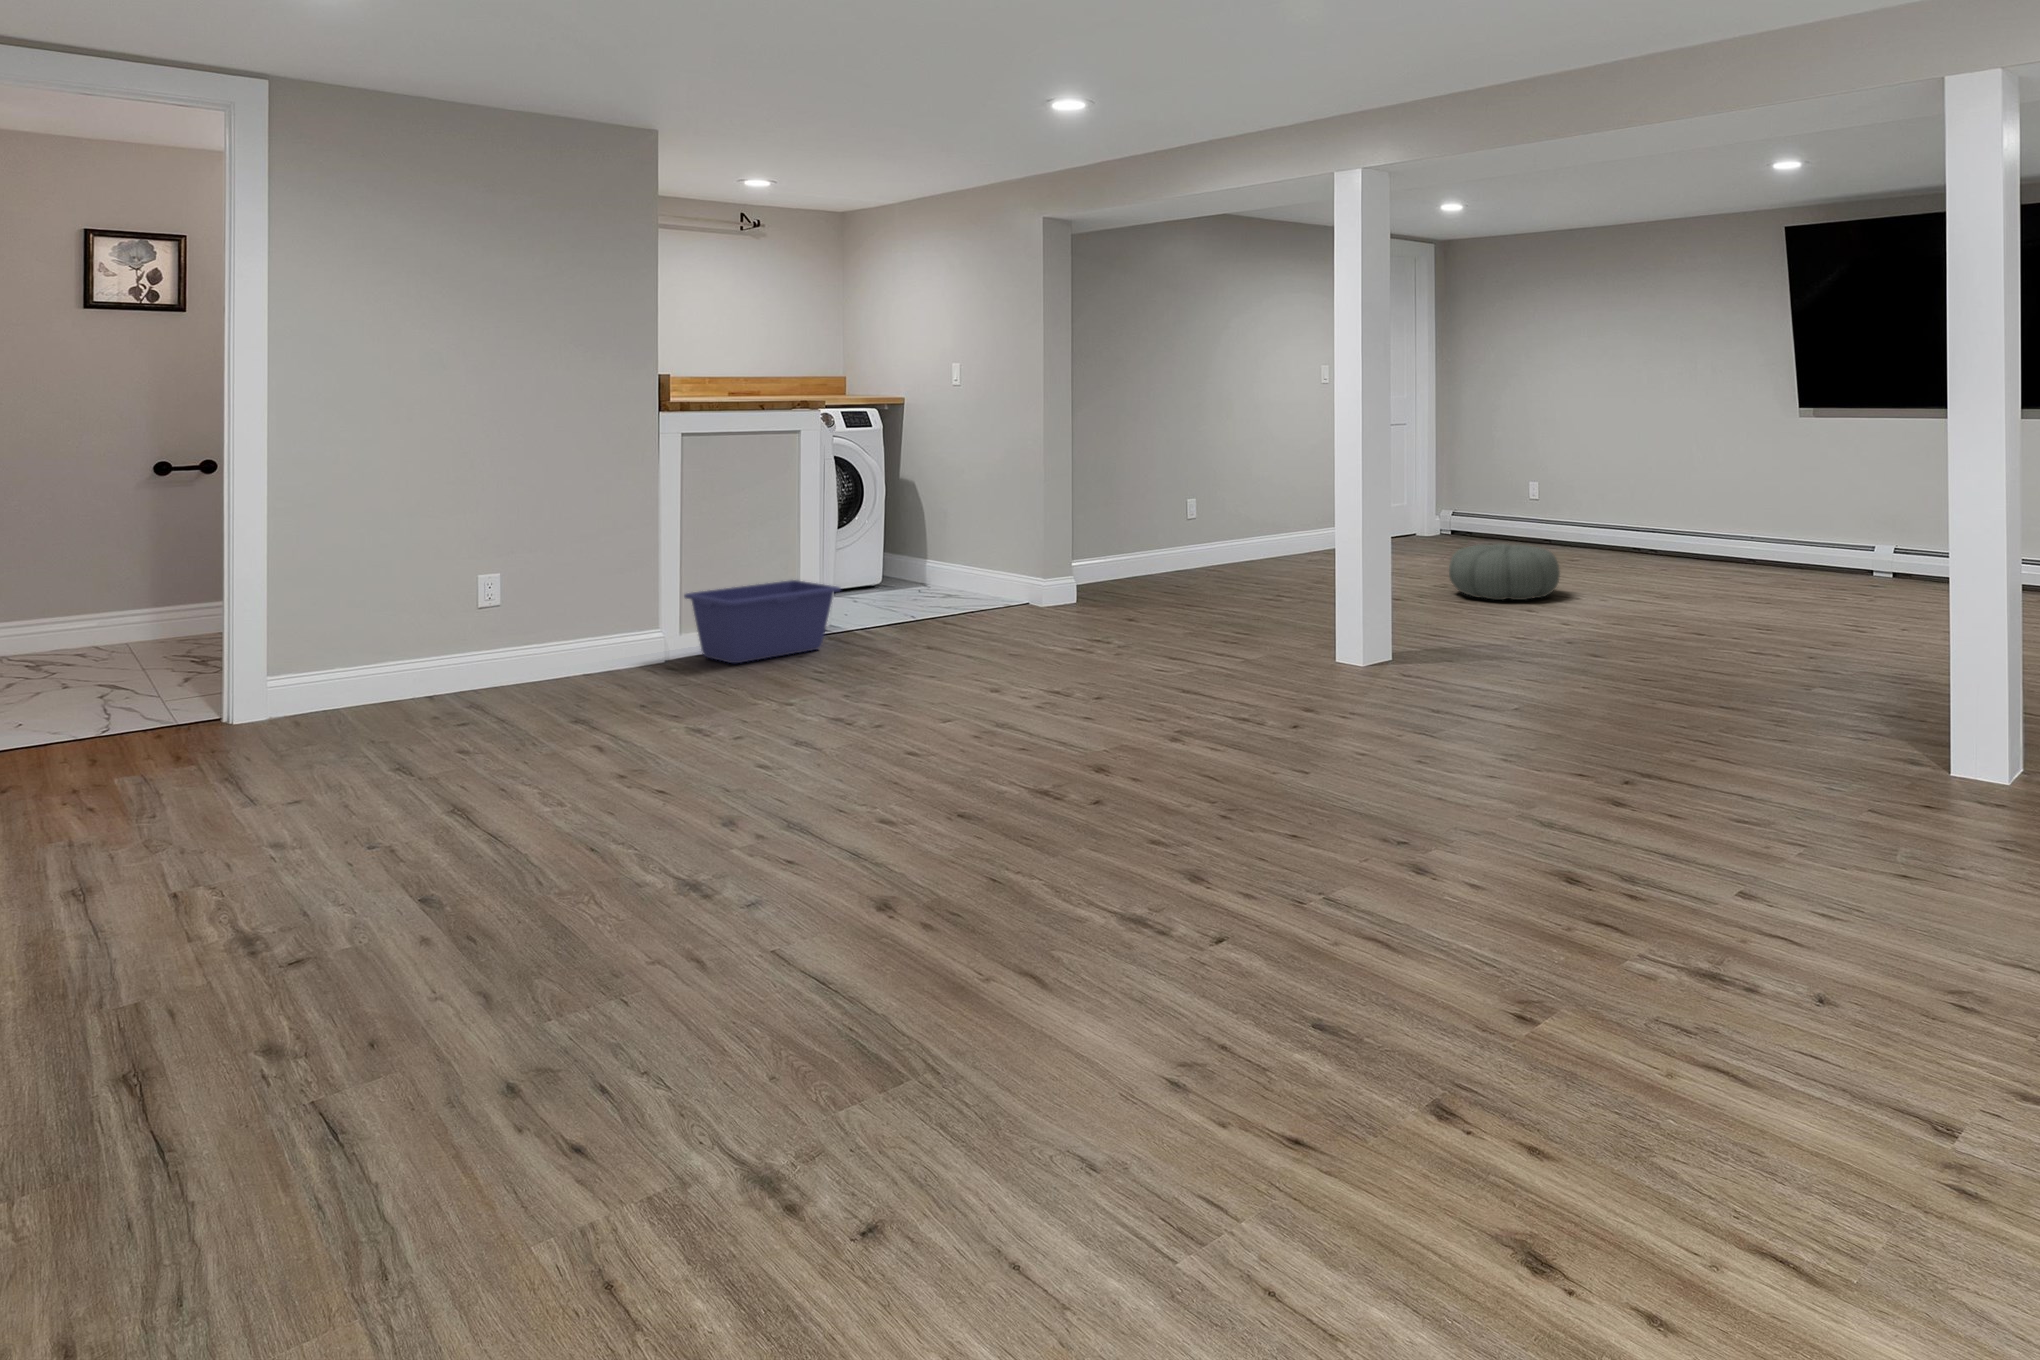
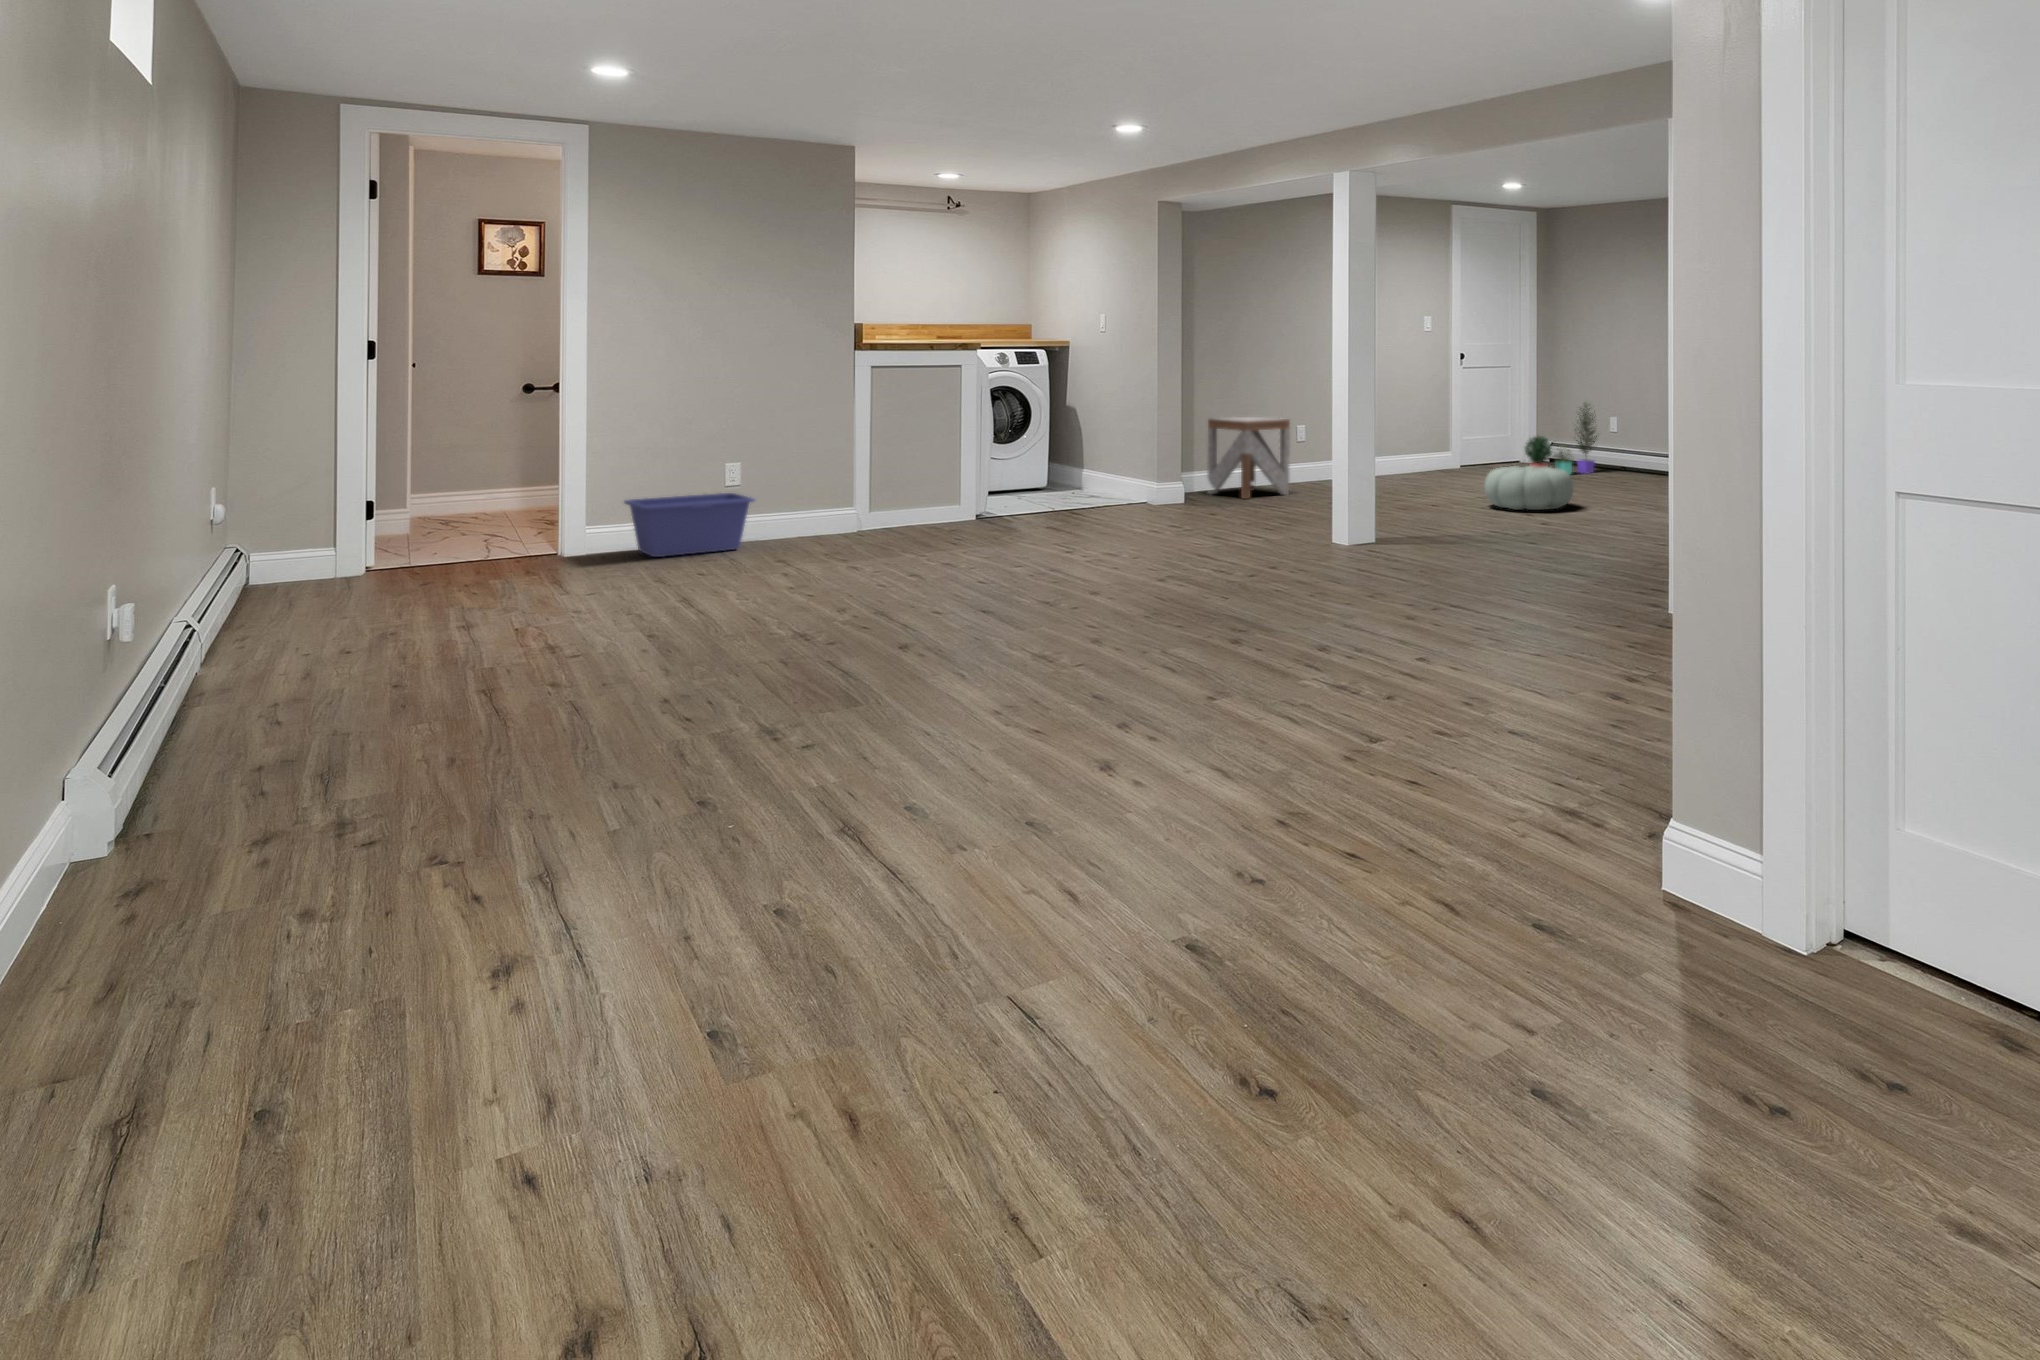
potted plant: none [1441,459,1523,551] -> present [1524,403,1597,475]
side table: none [1088,487,1191,593] -> present [1207,417,1290,499]
storage bin: present [684,580,841,663] -> present [625,493,755,557]

